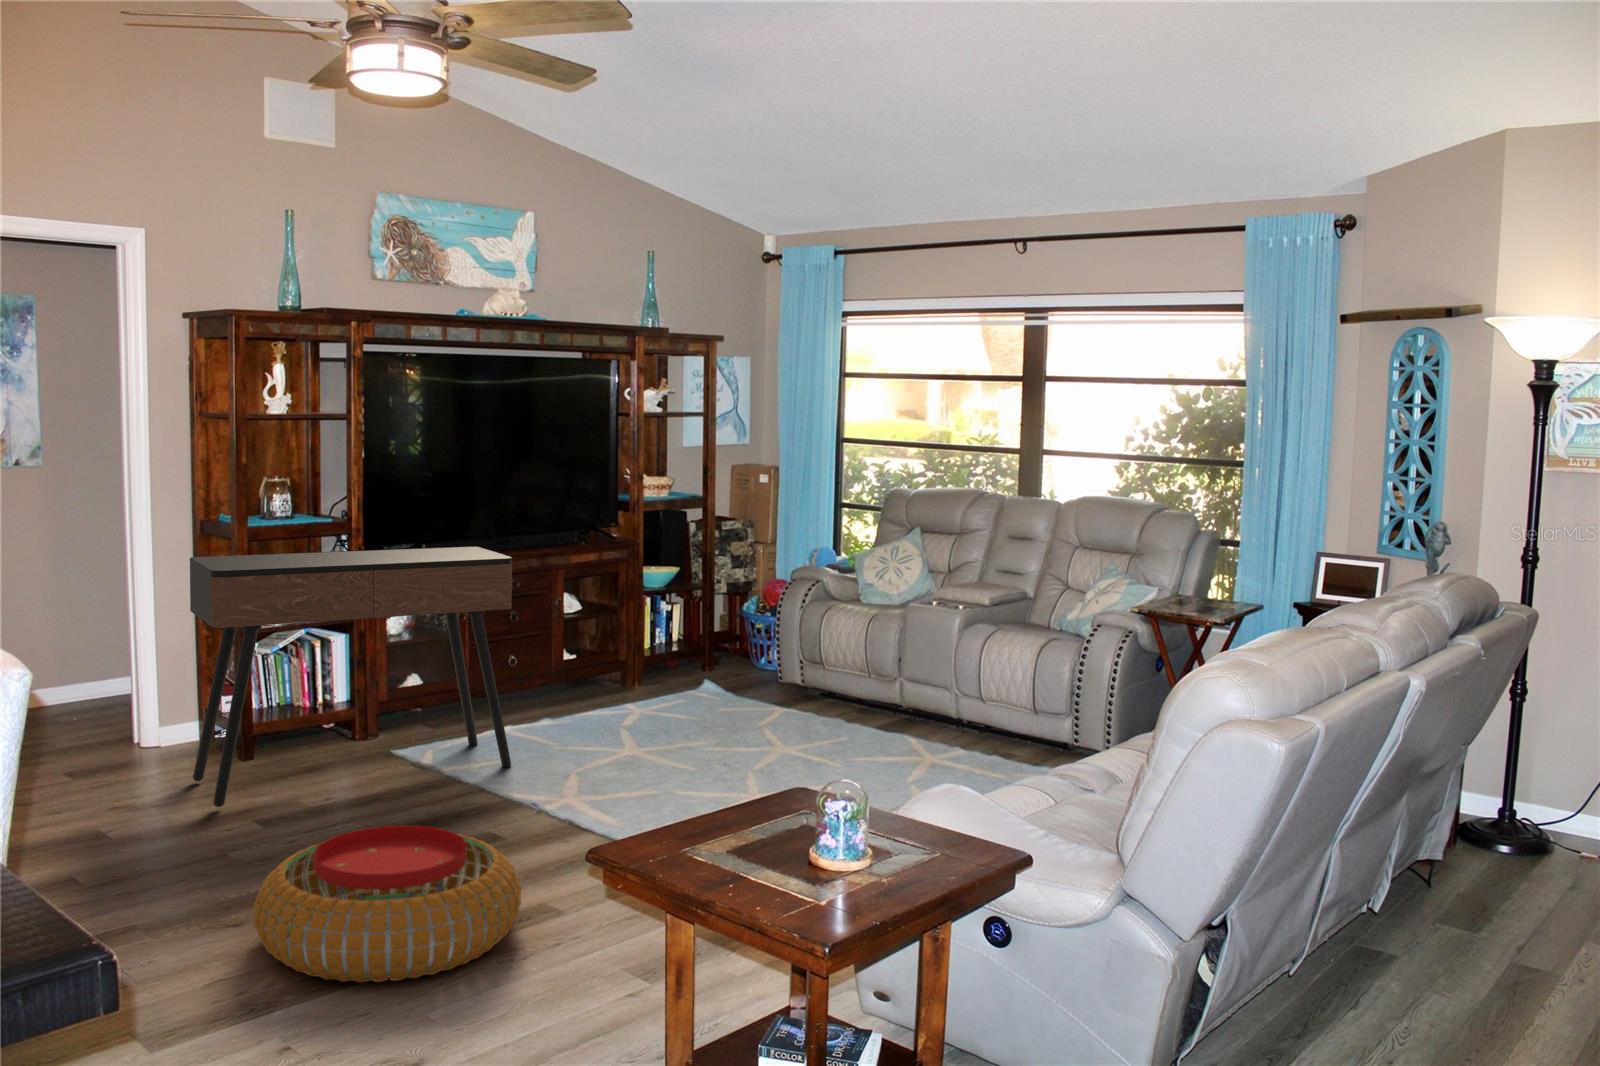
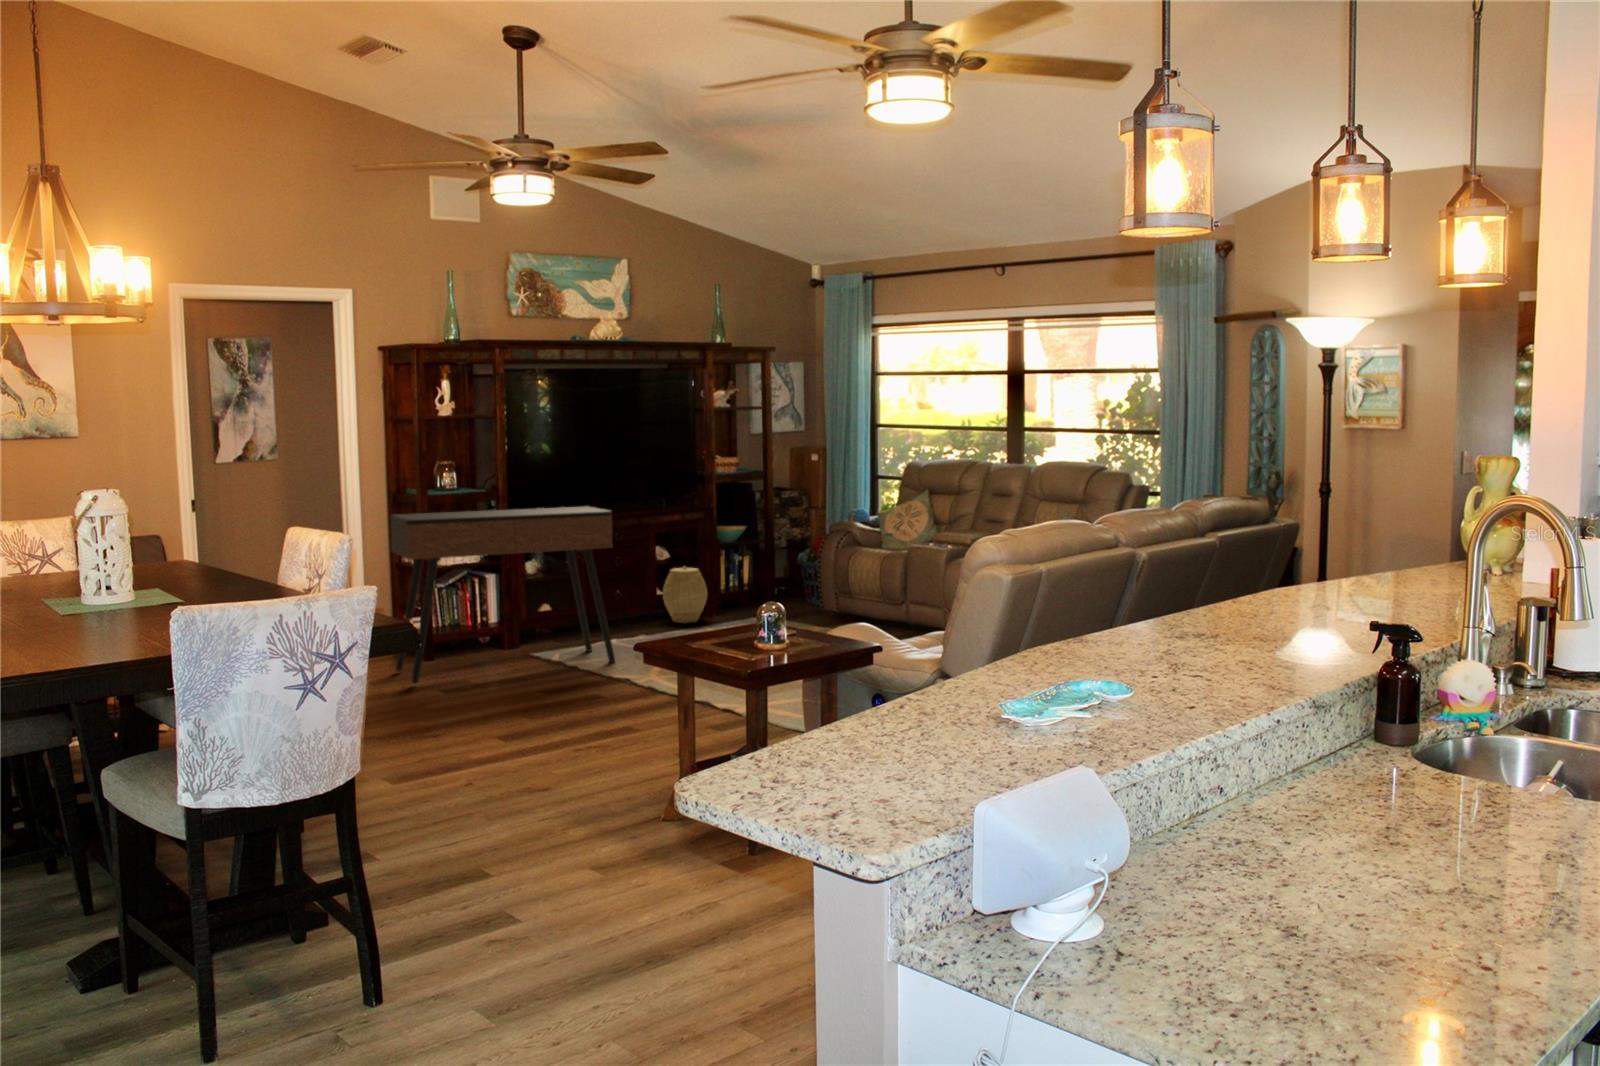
woven basket: none [571,621,631,696] -> present [663,566,707,623]
pouf: present [254,825,521,982] -> none [446,675,615,761]

